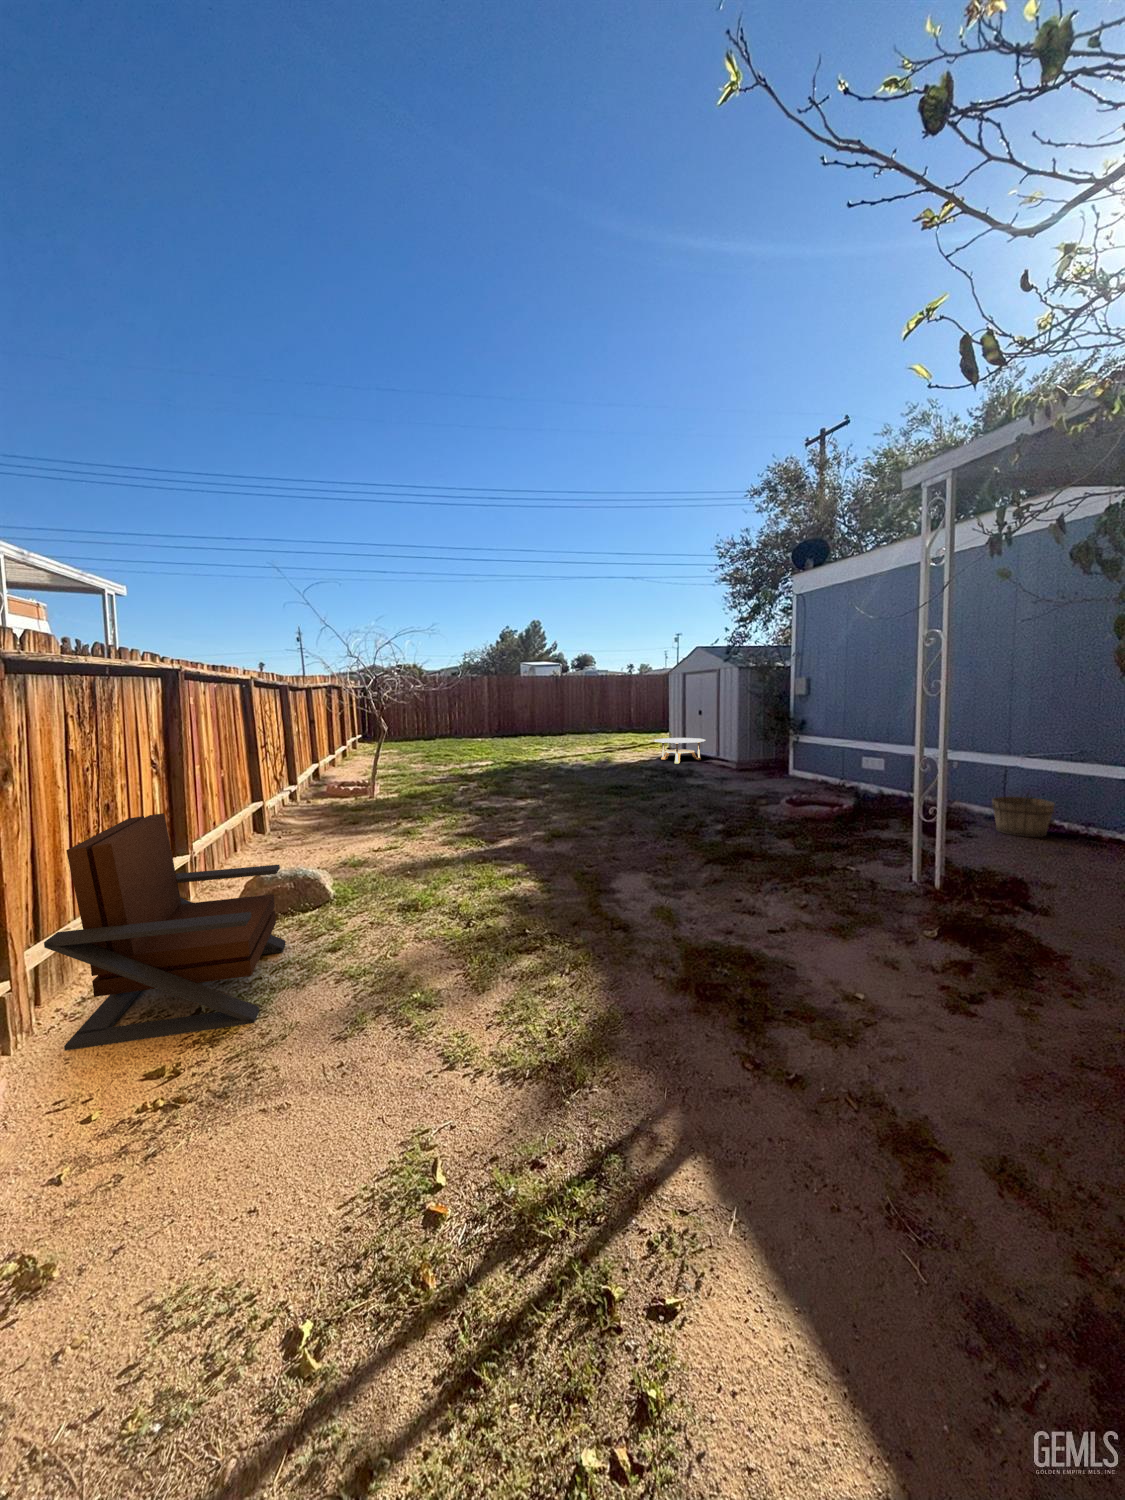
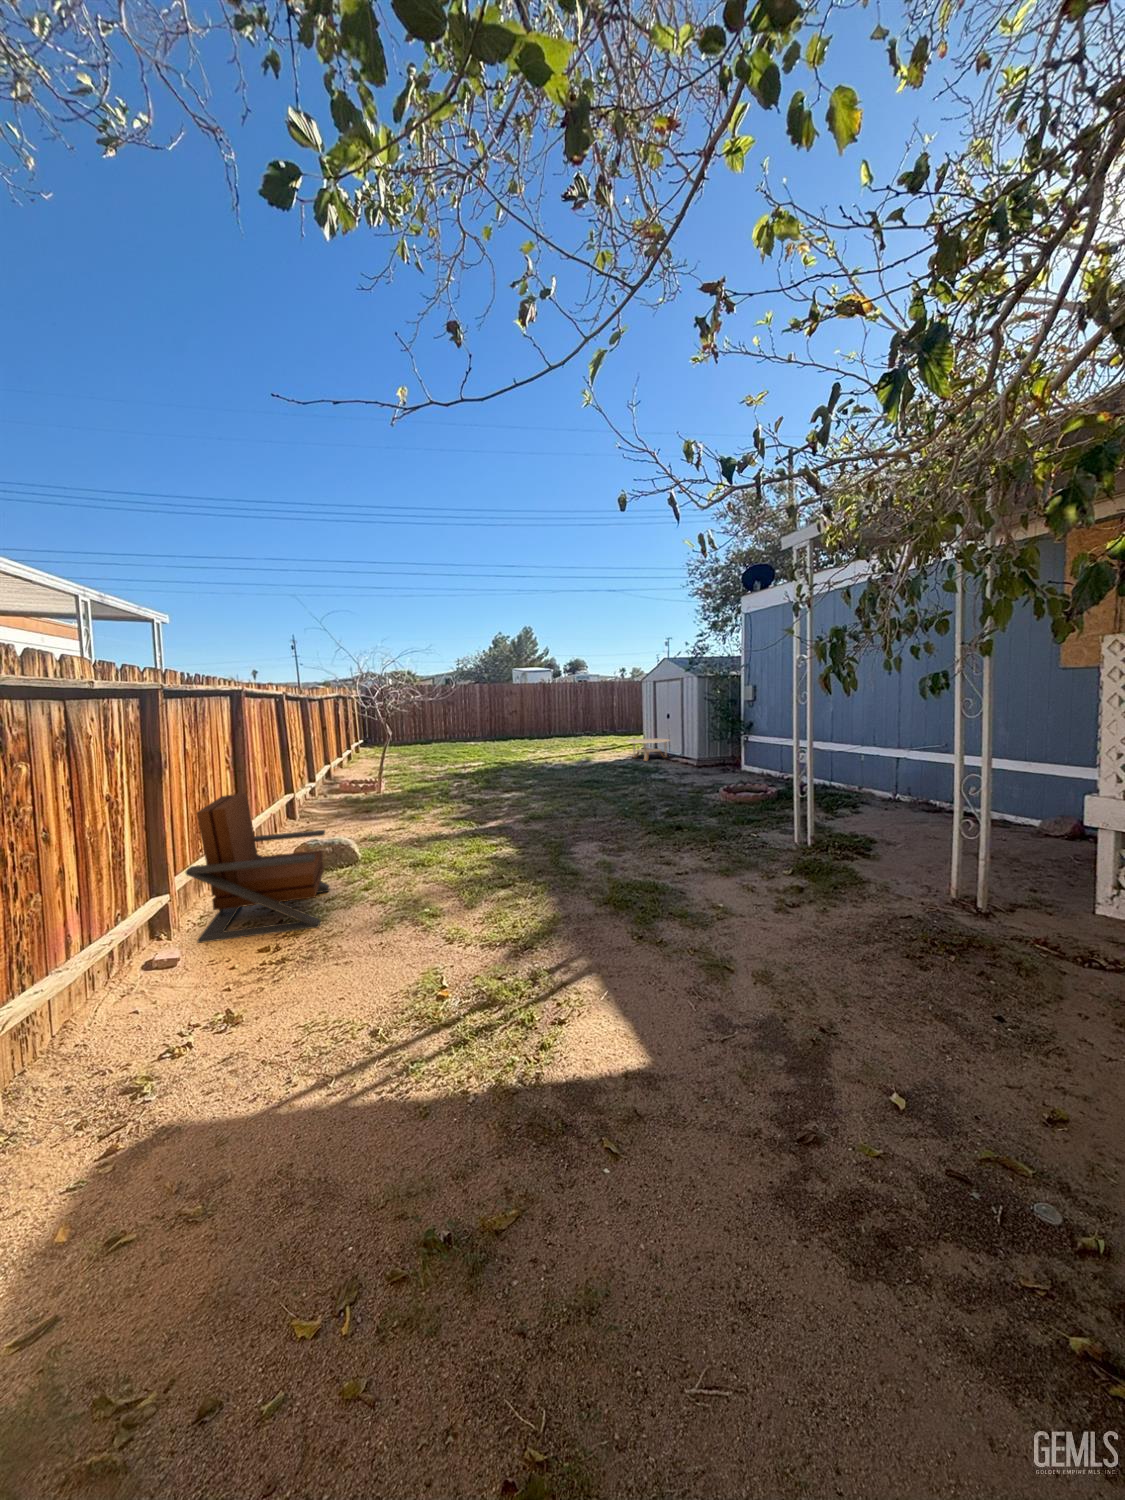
wooden bucket: present [992,793,1055,837] -> none [878,773,926,810]

